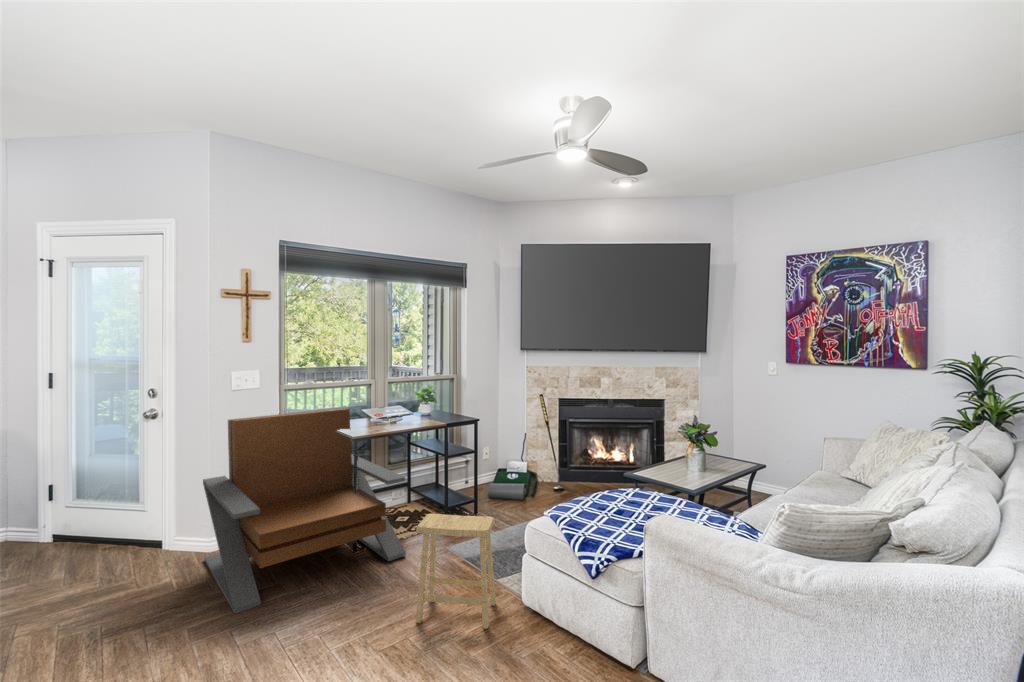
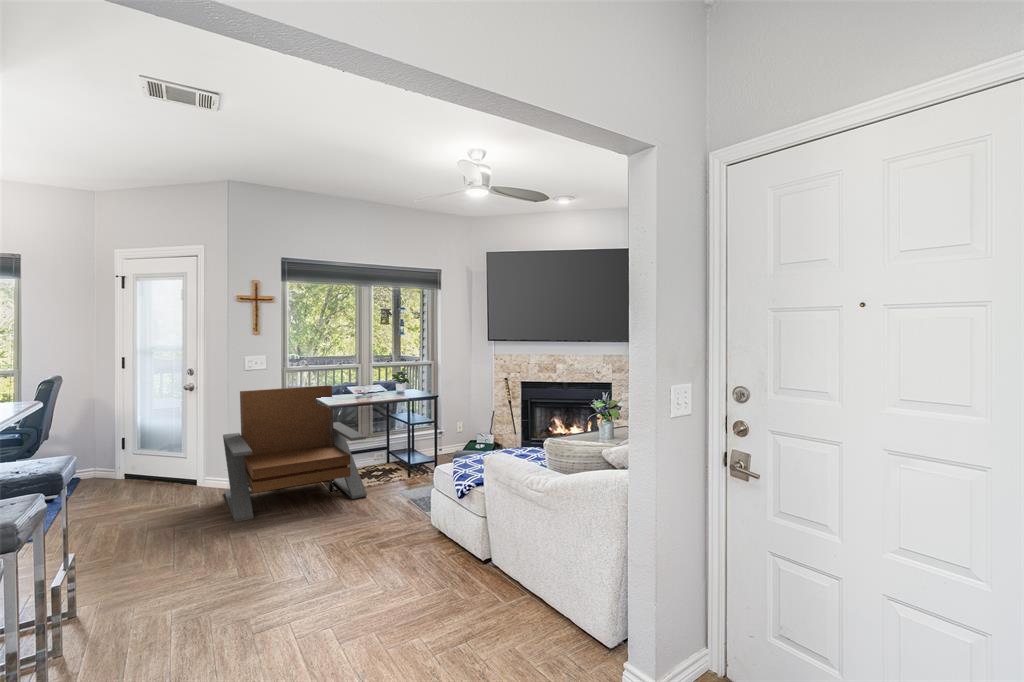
footstool: present [416,514,496,629] -> none [353,458,415,538]

